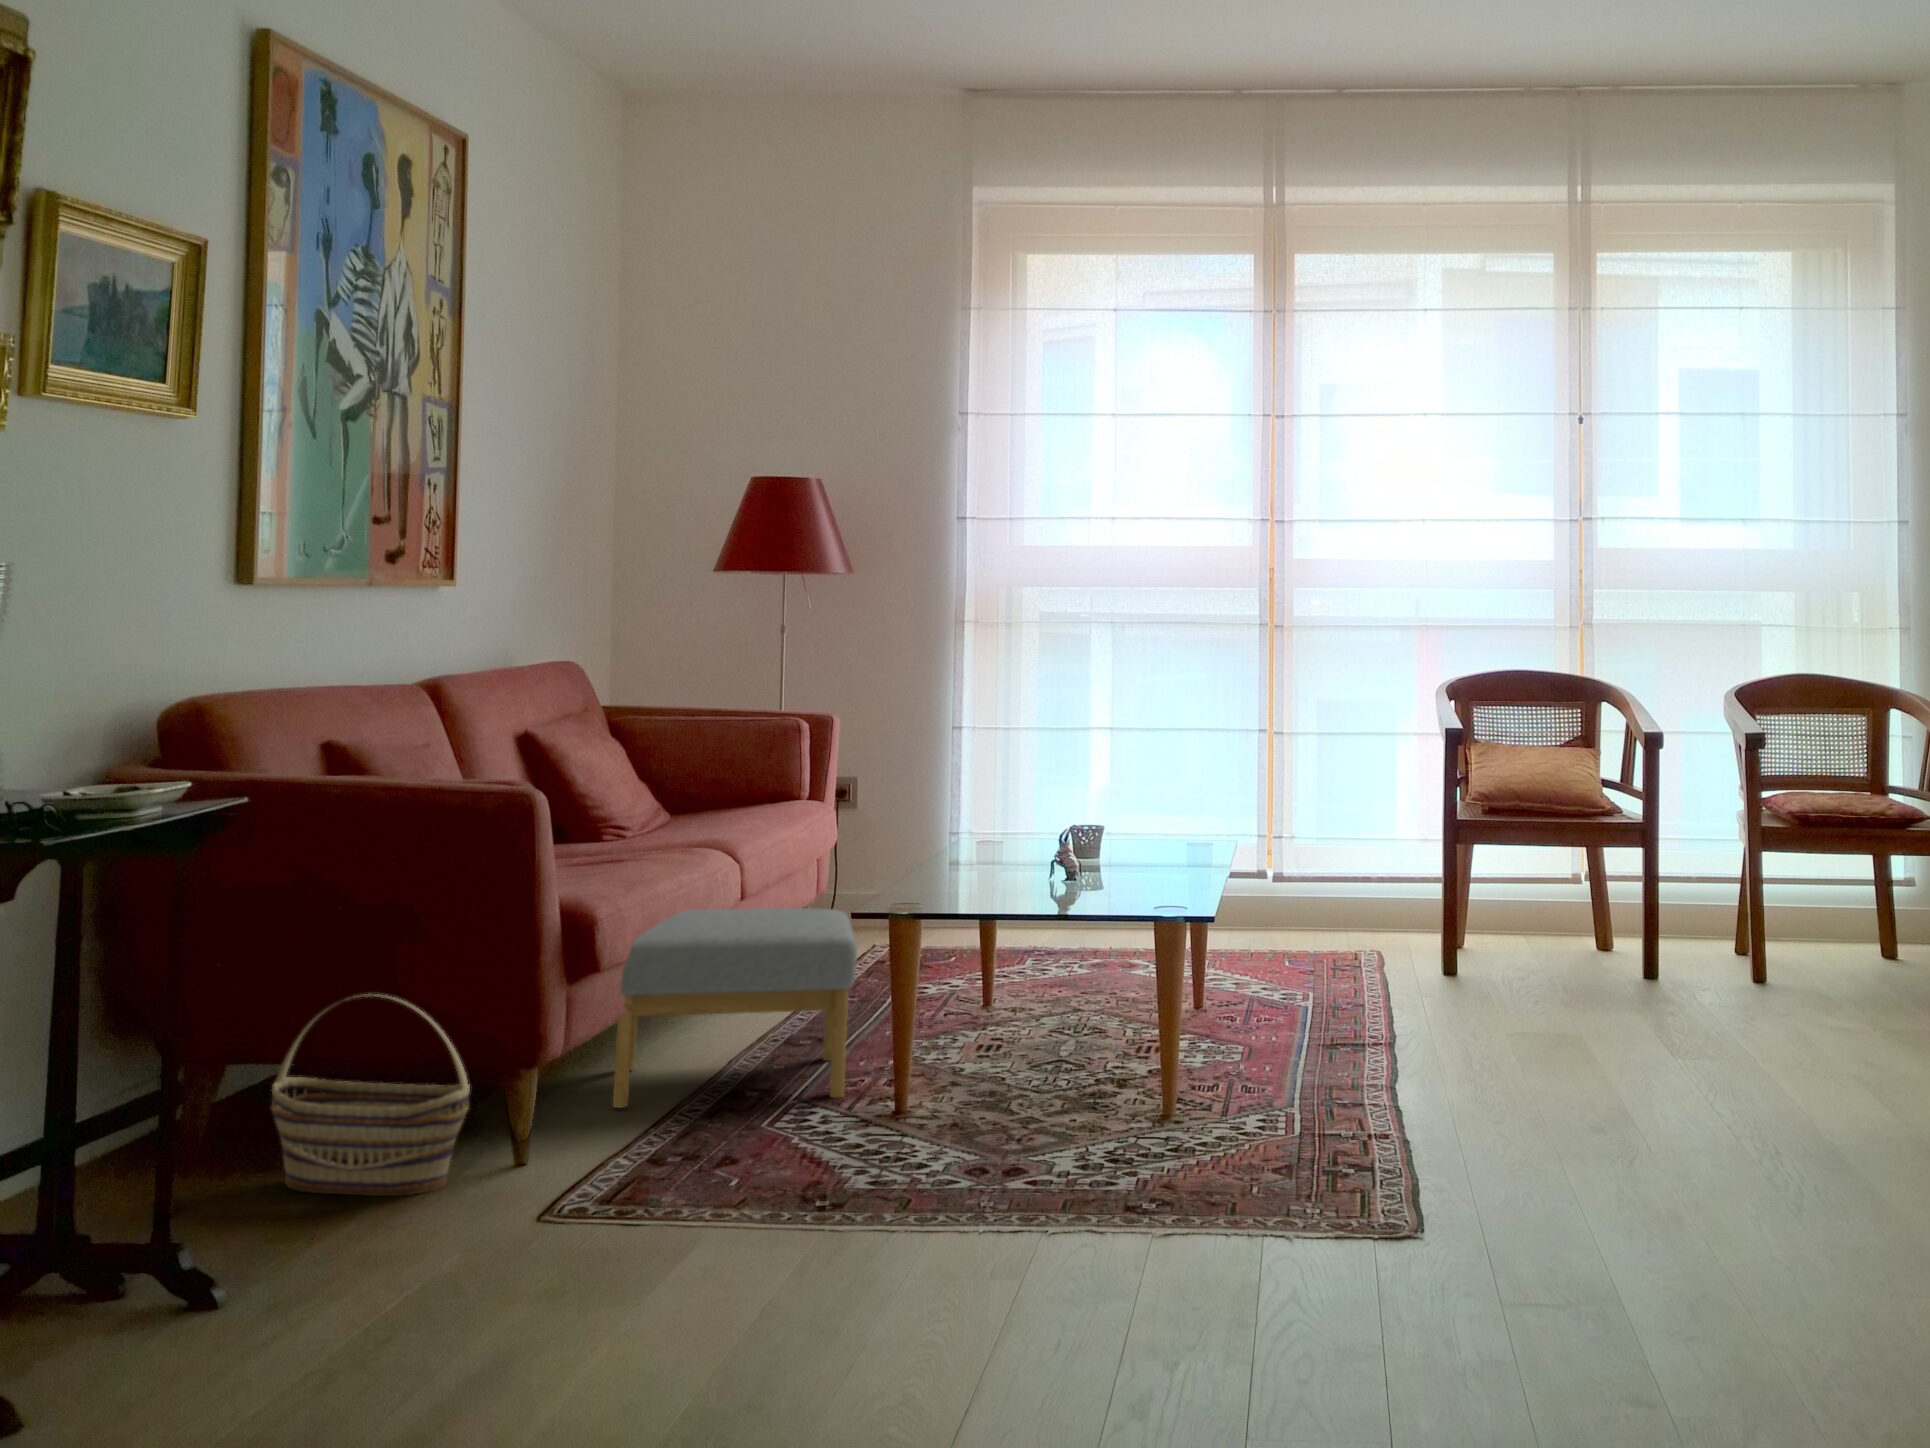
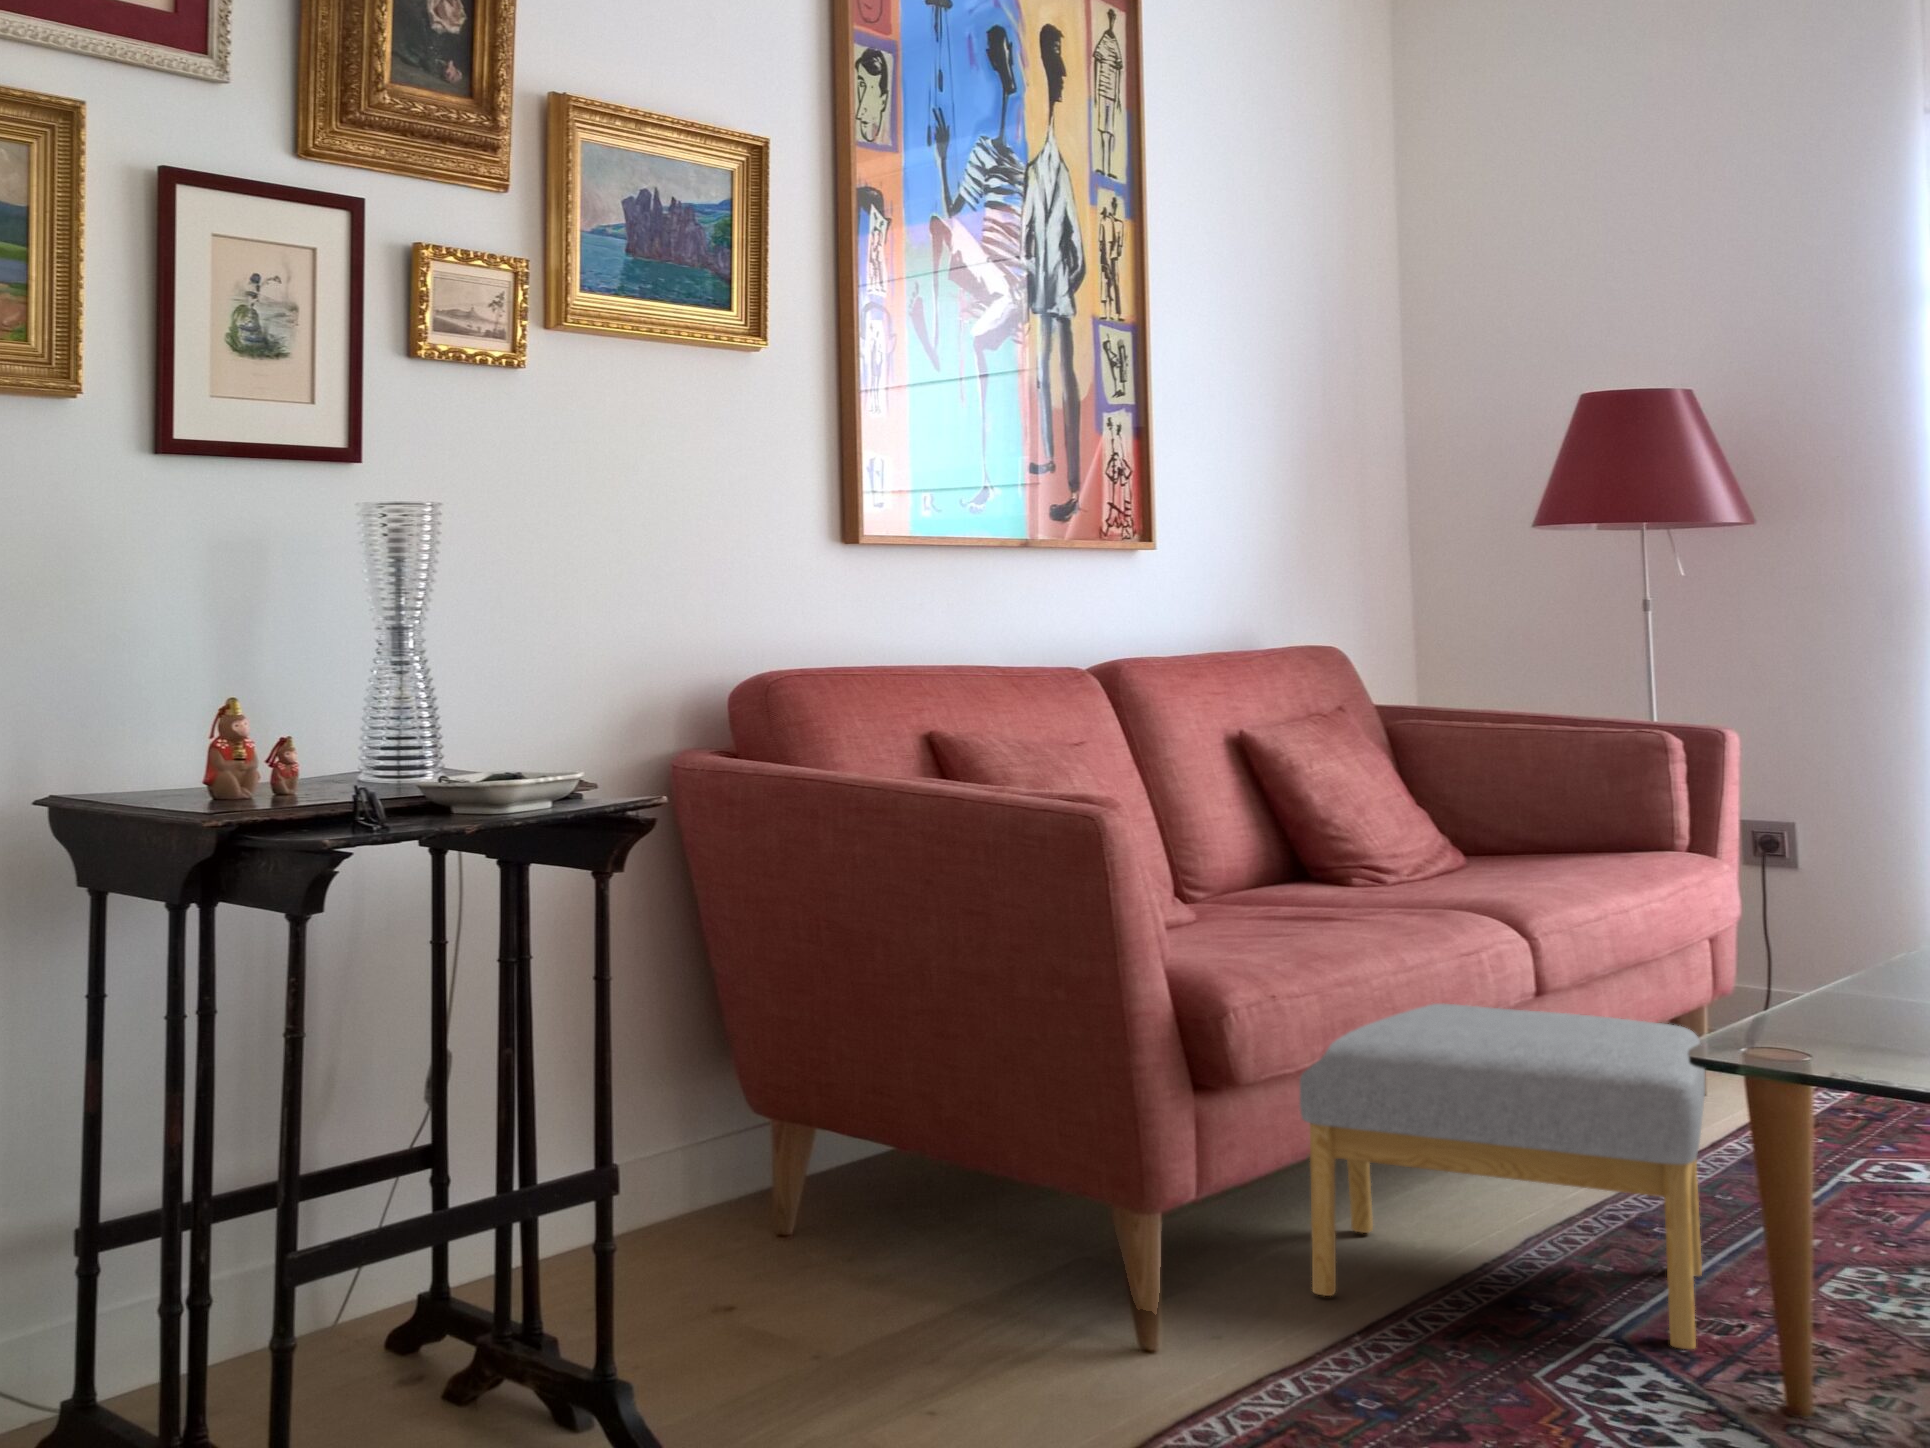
basket: present [272,994,470,1196] -> none [826,1079,1054,1378]

